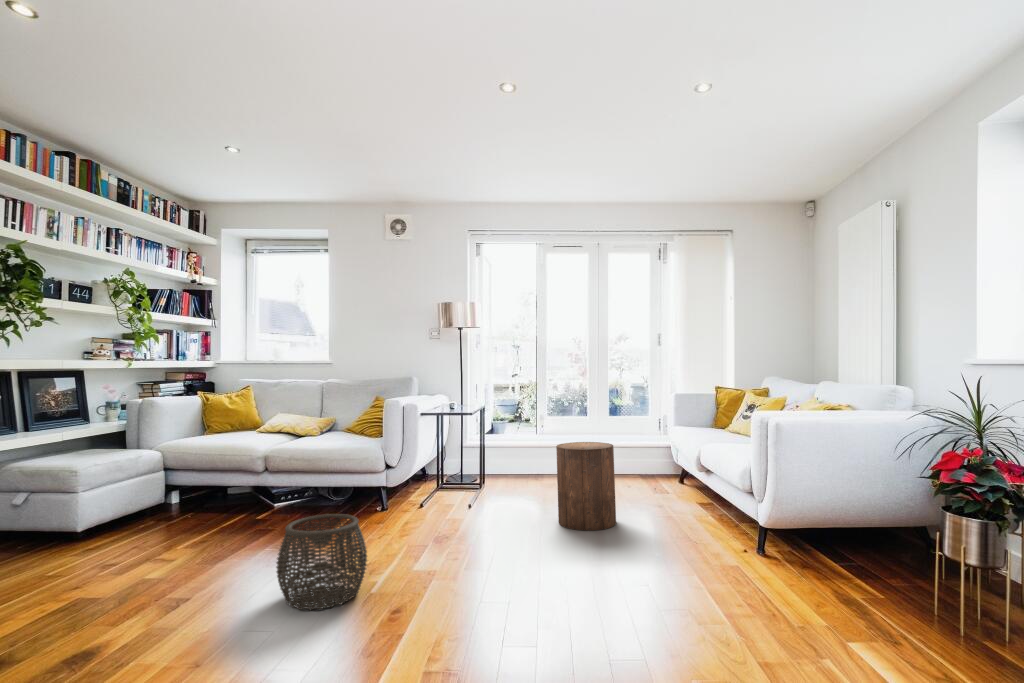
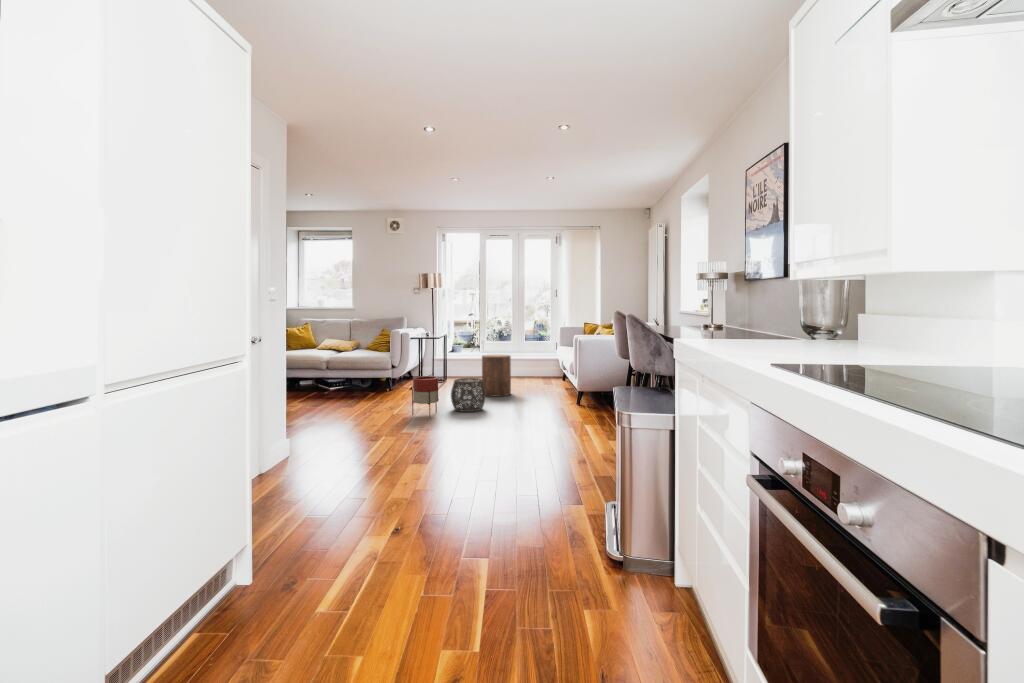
planter: none [413,507,477,622] -> present [412,376,439,417]
woven basket: present [276,514,367,610] -> present [451,378,486,412]

